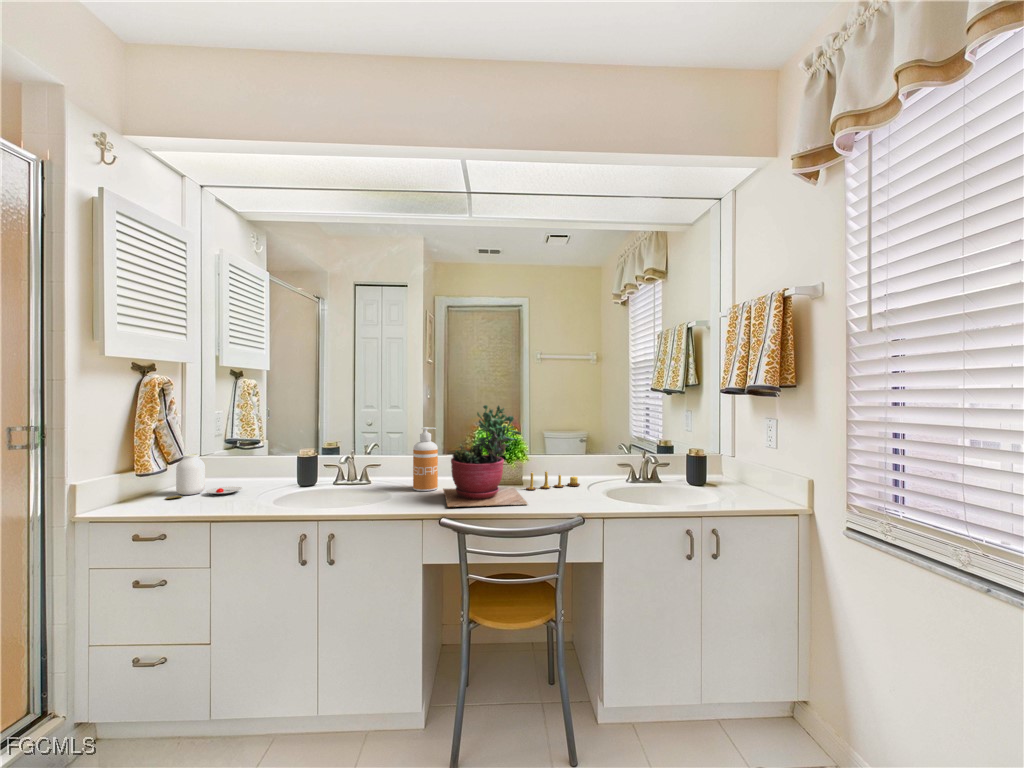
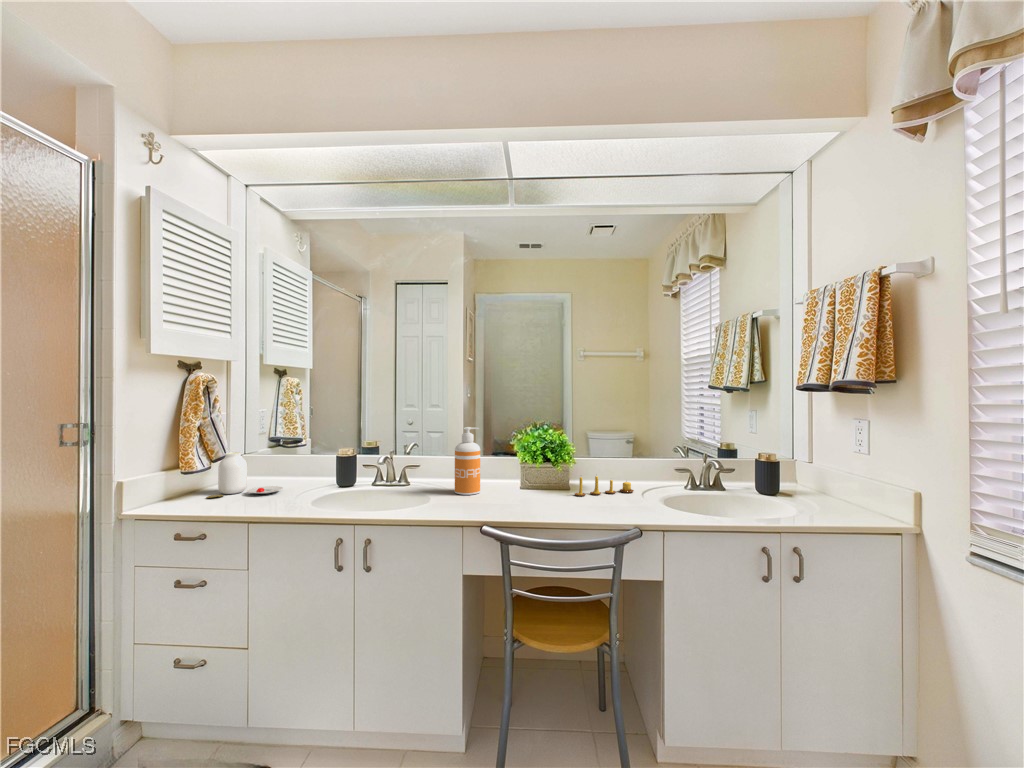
succulent plant: present [443,405,528,507] -> none [485,404,578,513]

